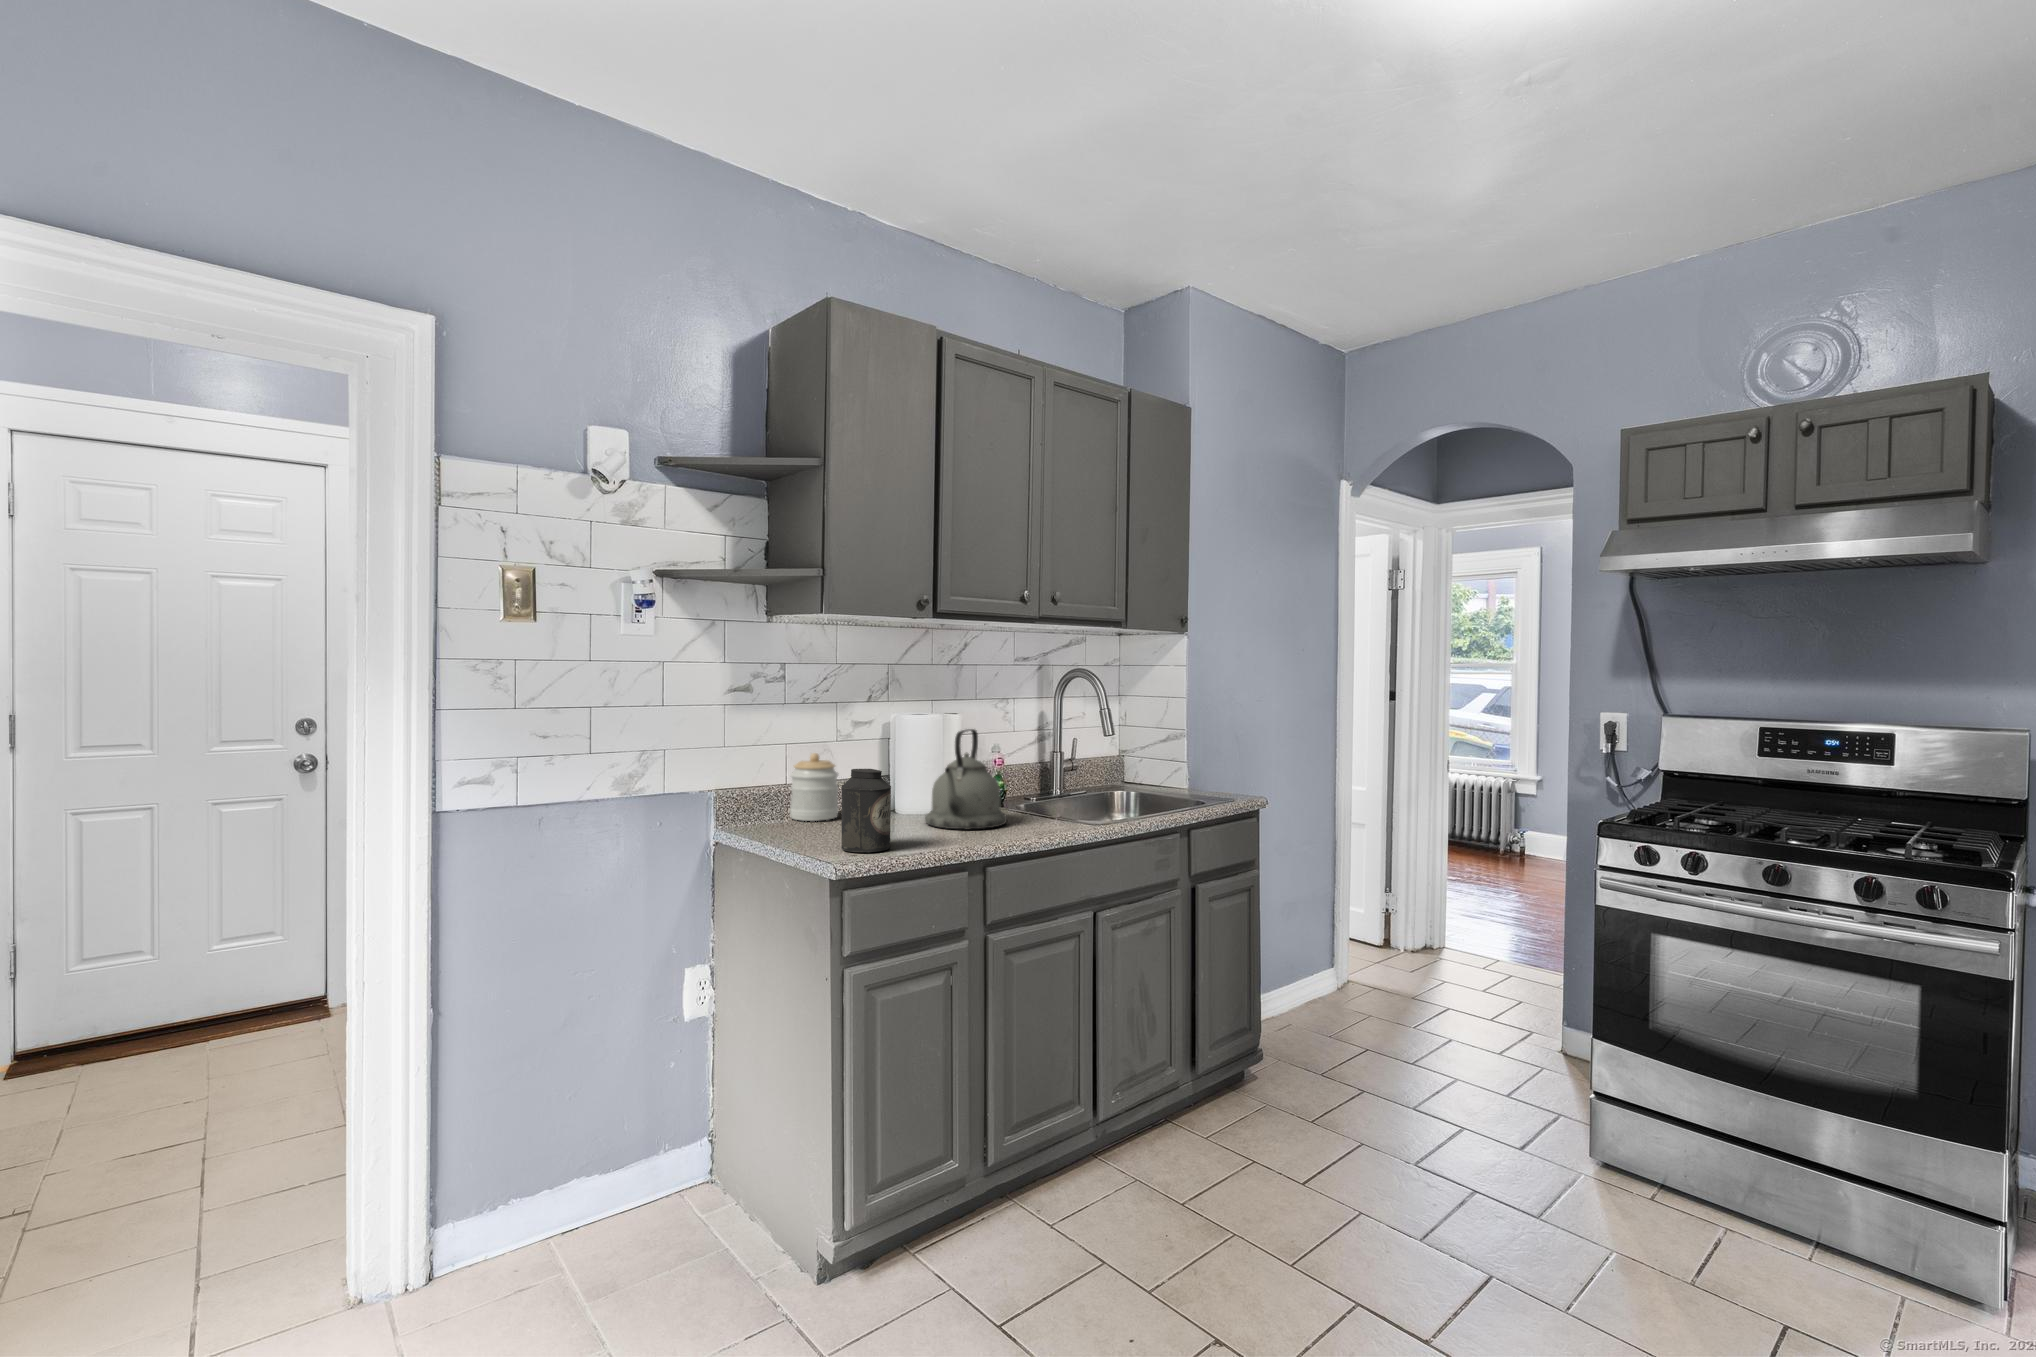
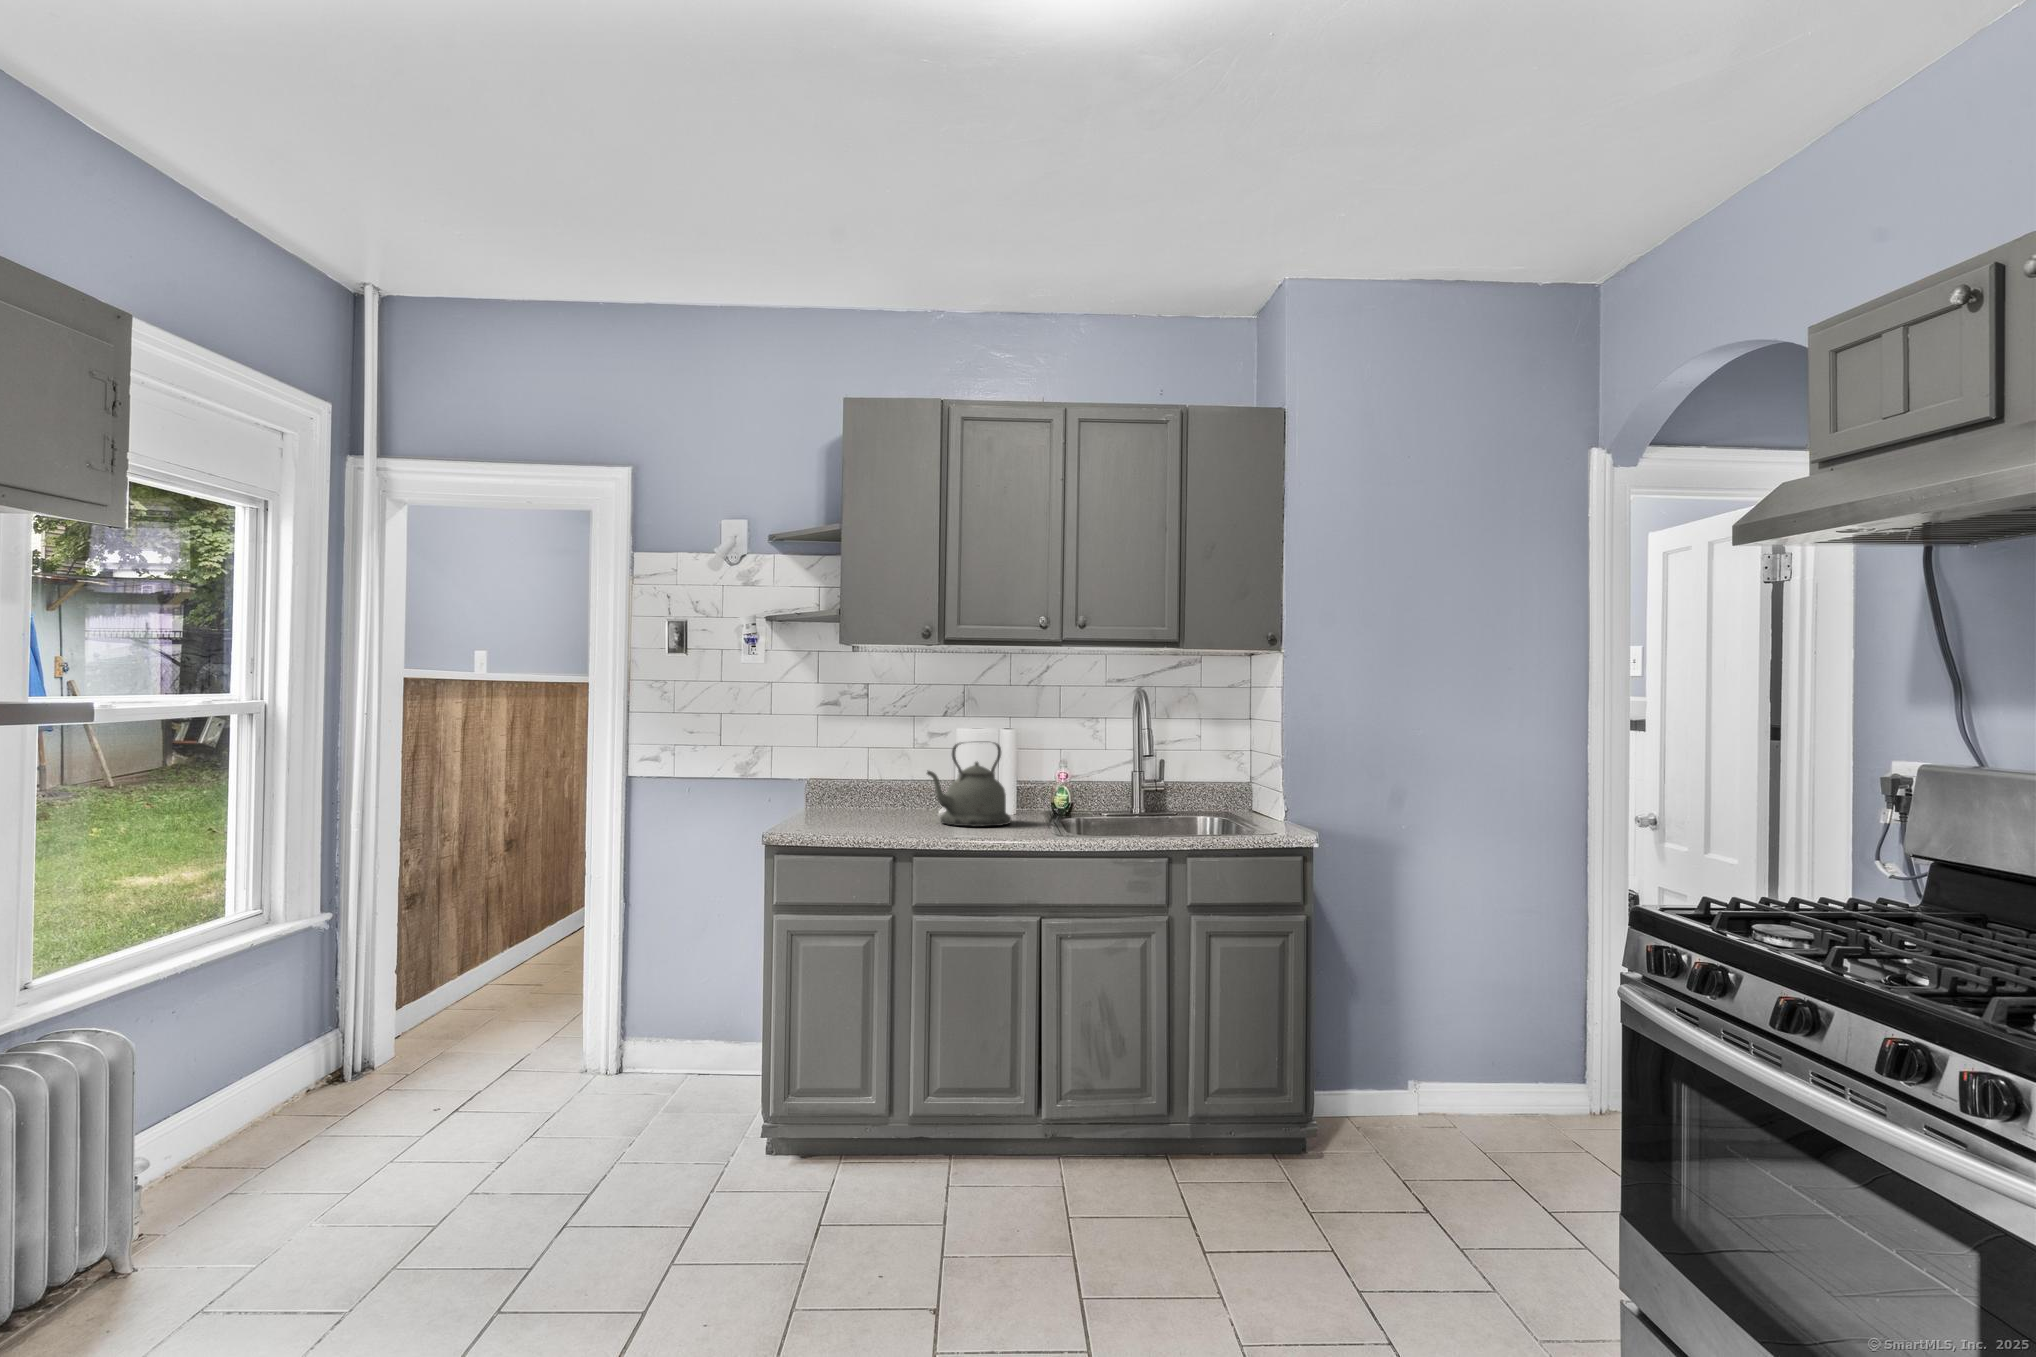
jar: present [790,753,838,821] -> none [872,757,911,811]
canister: present [841,769,891,852] -> none [822,765,860,828]

